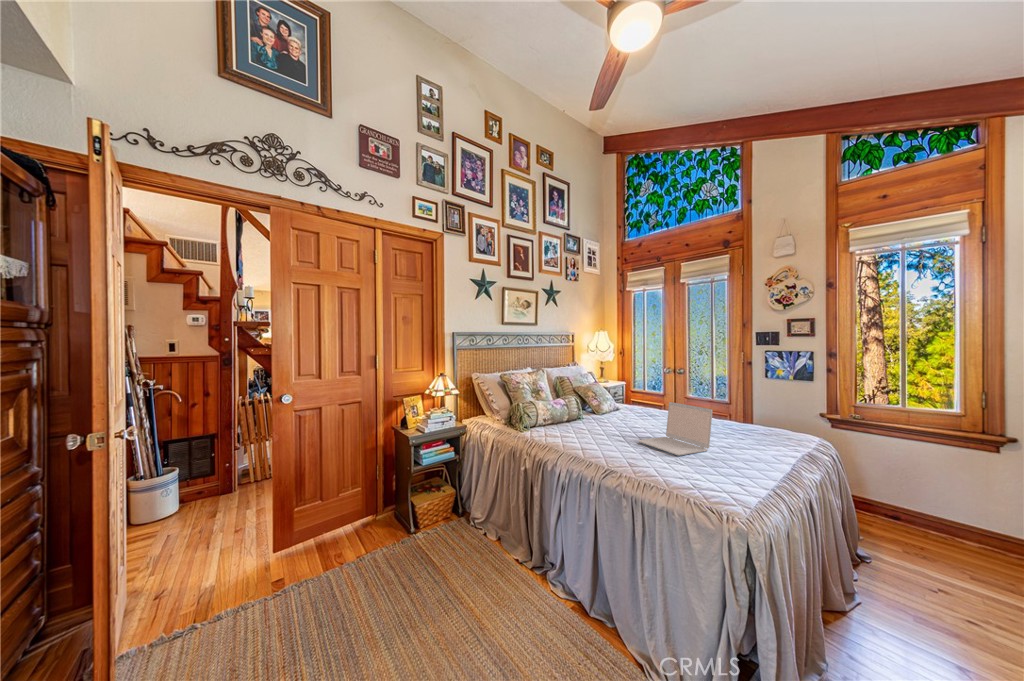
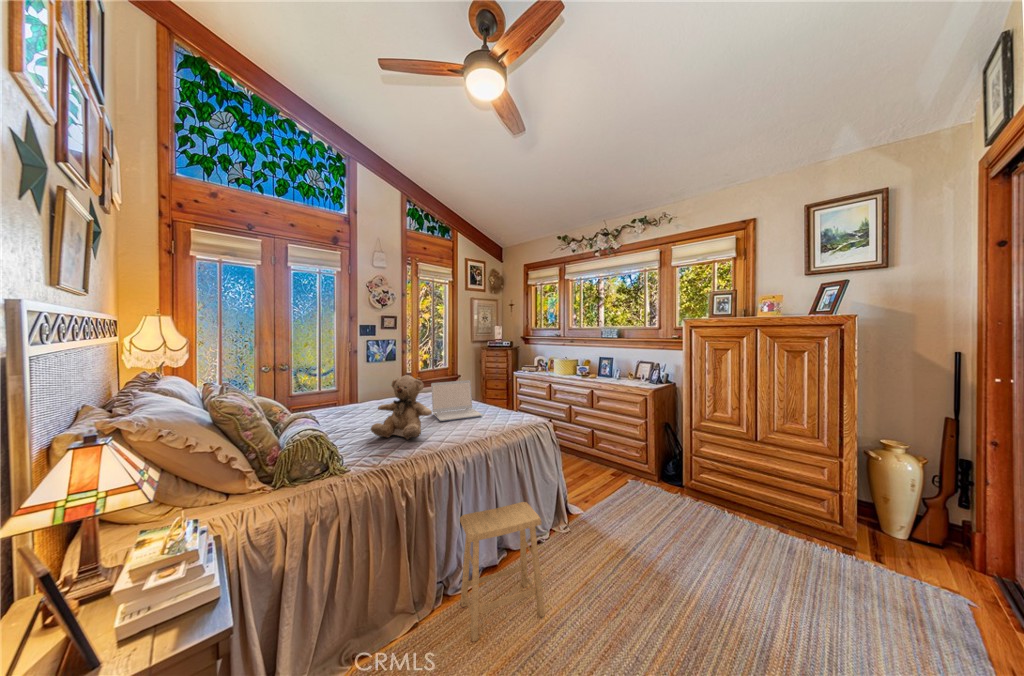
teddy bear: none [571,383,613,439] -> present [371,375,432,440]
footstool: none [497,507,566,654] -> present [460,502,545,641]

